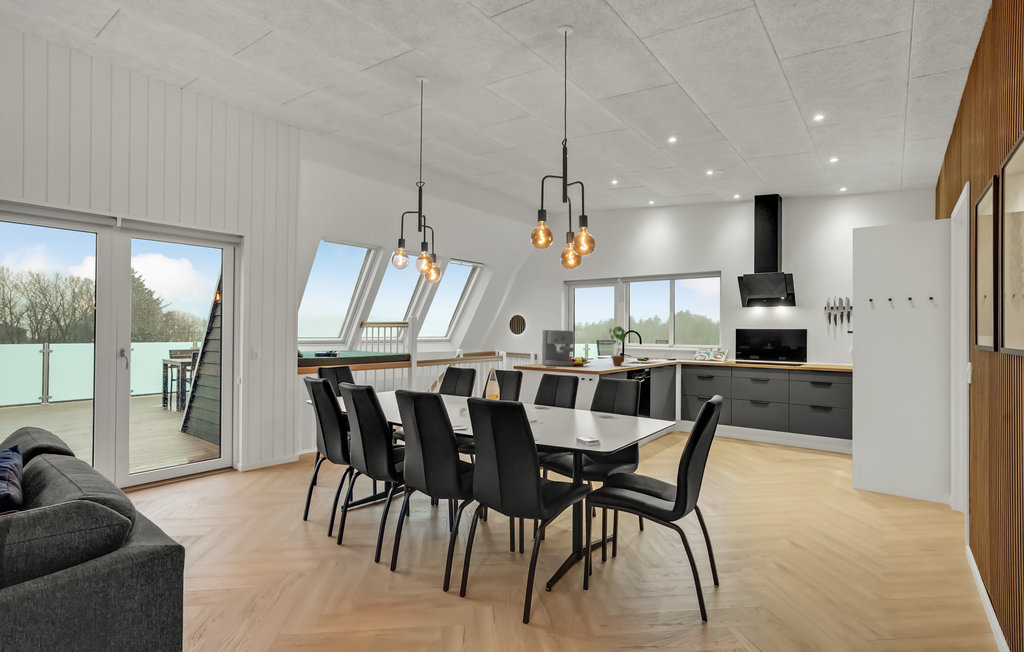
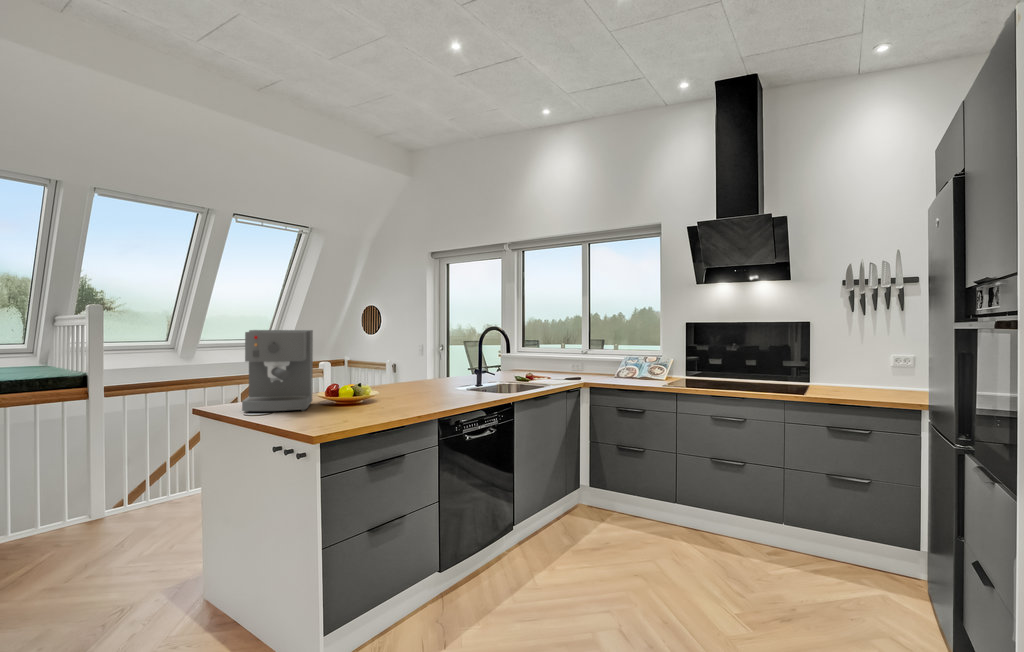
potted plant: present [609,326,626,366] -> none [402,319,438,406]

